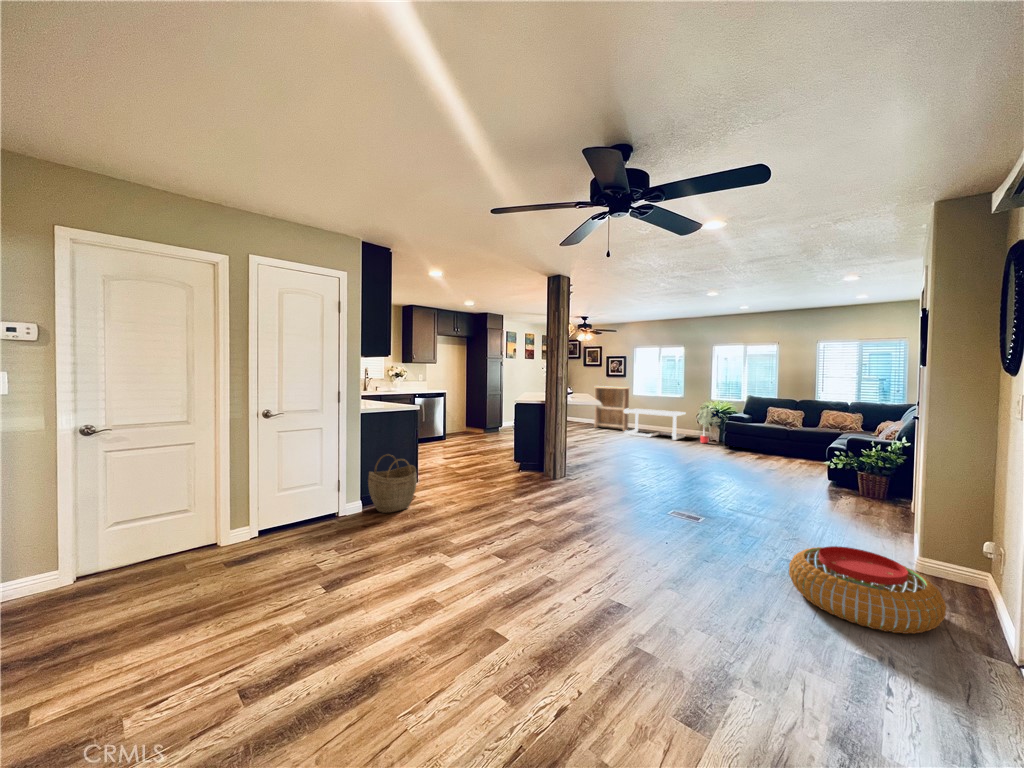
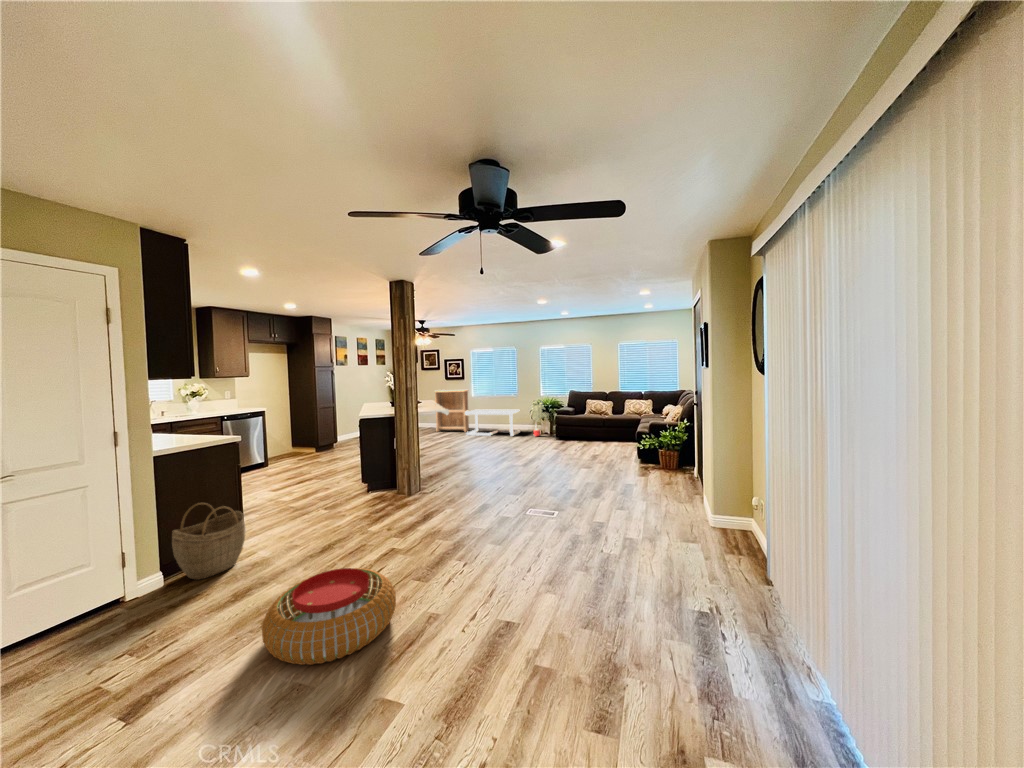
pouf: present [789,546,946,634] -> present [262,568,396,665]

